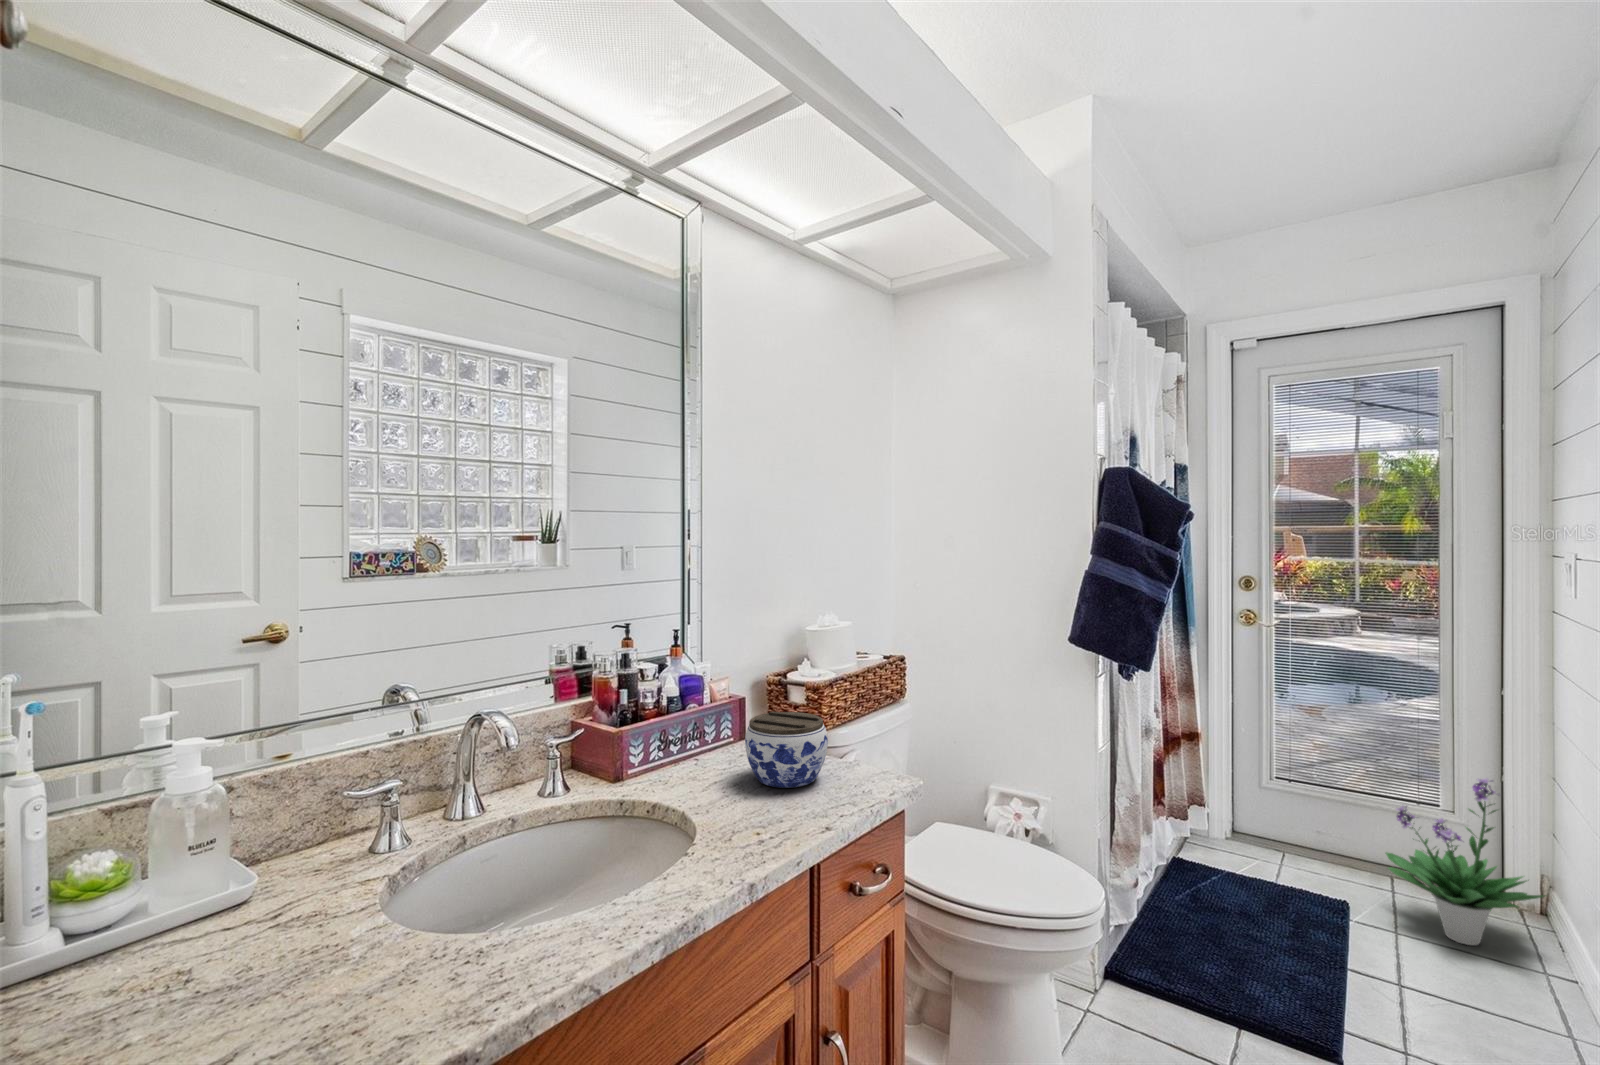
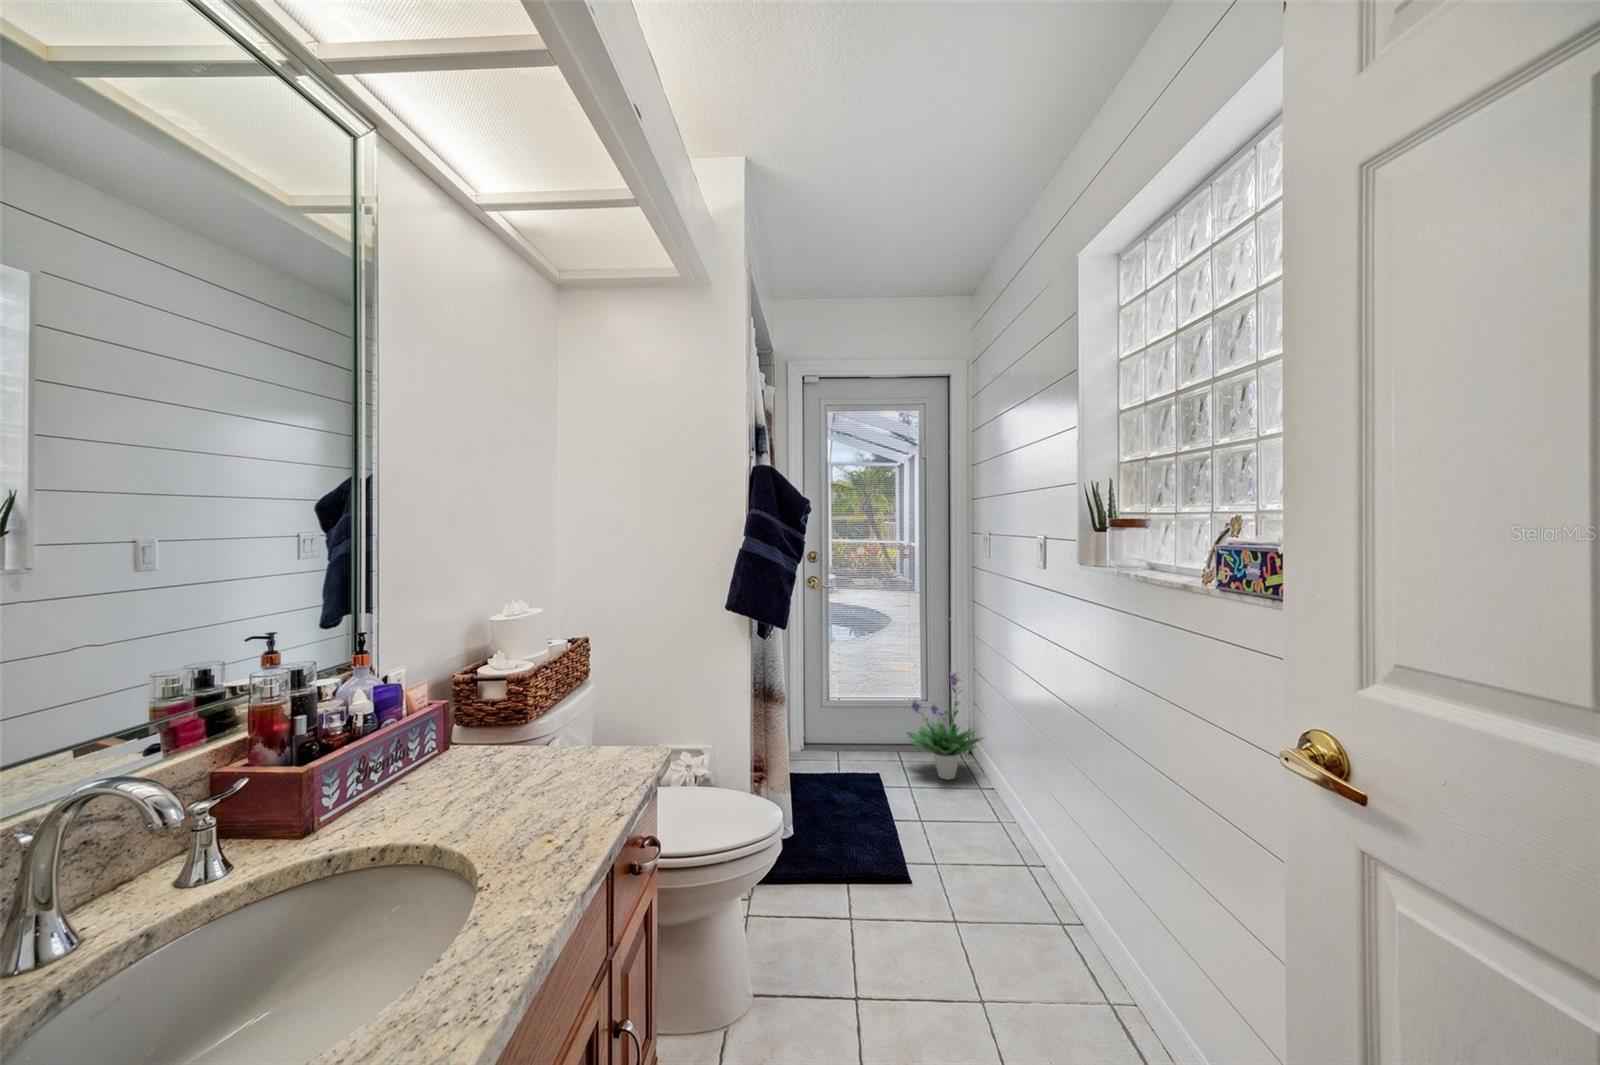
jar: present [745,712,828,788] -> none [486,703,583,789]

